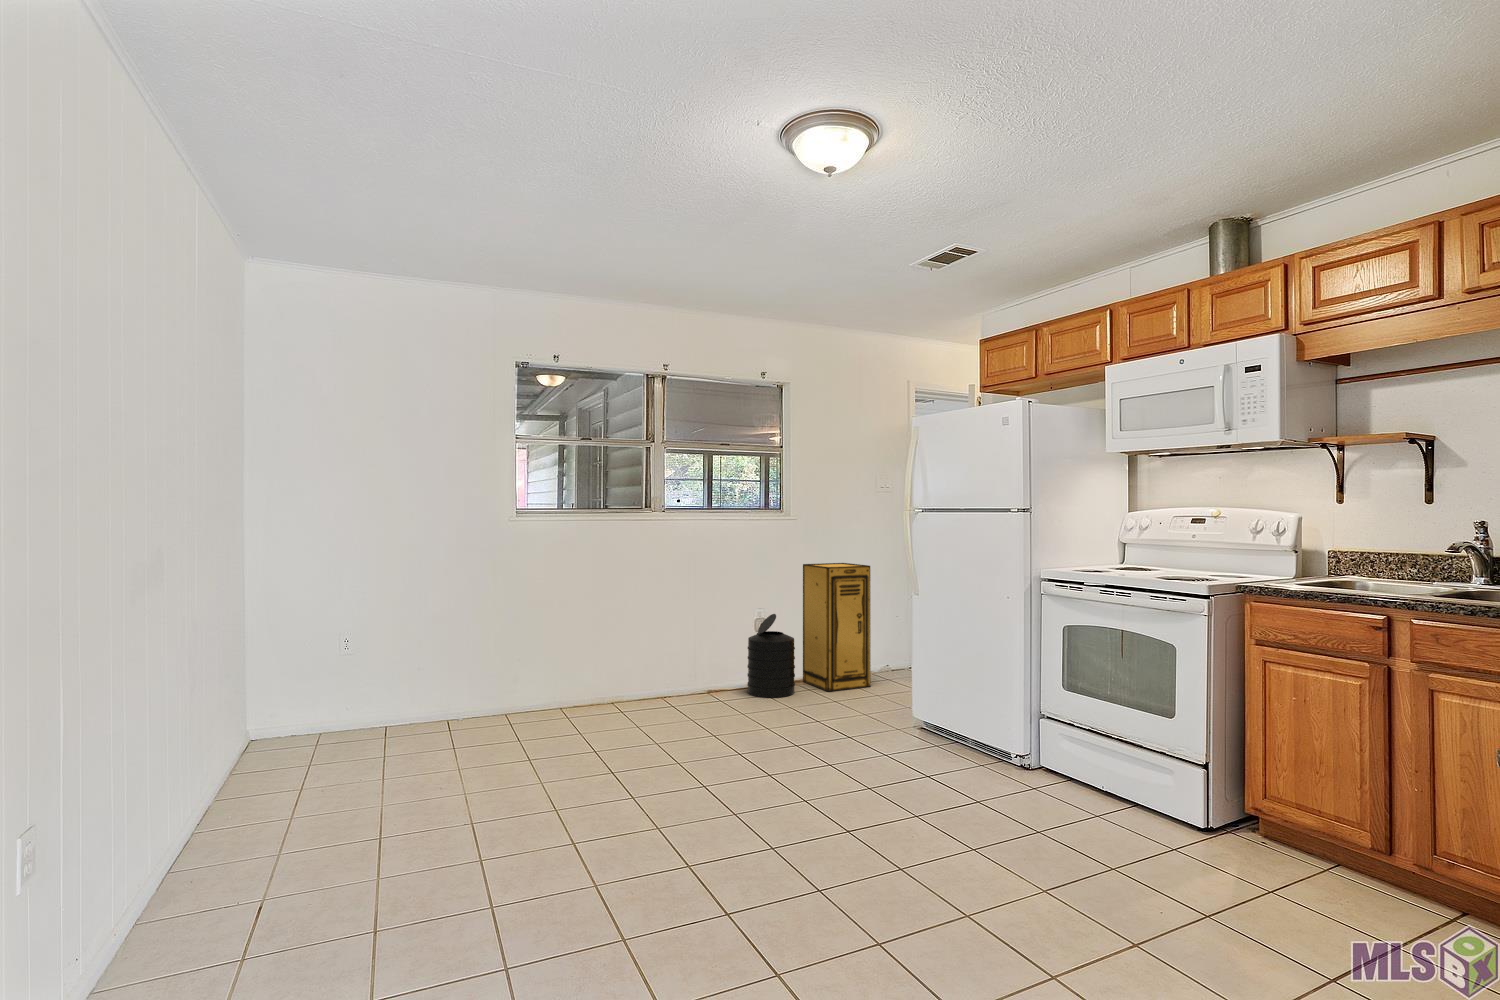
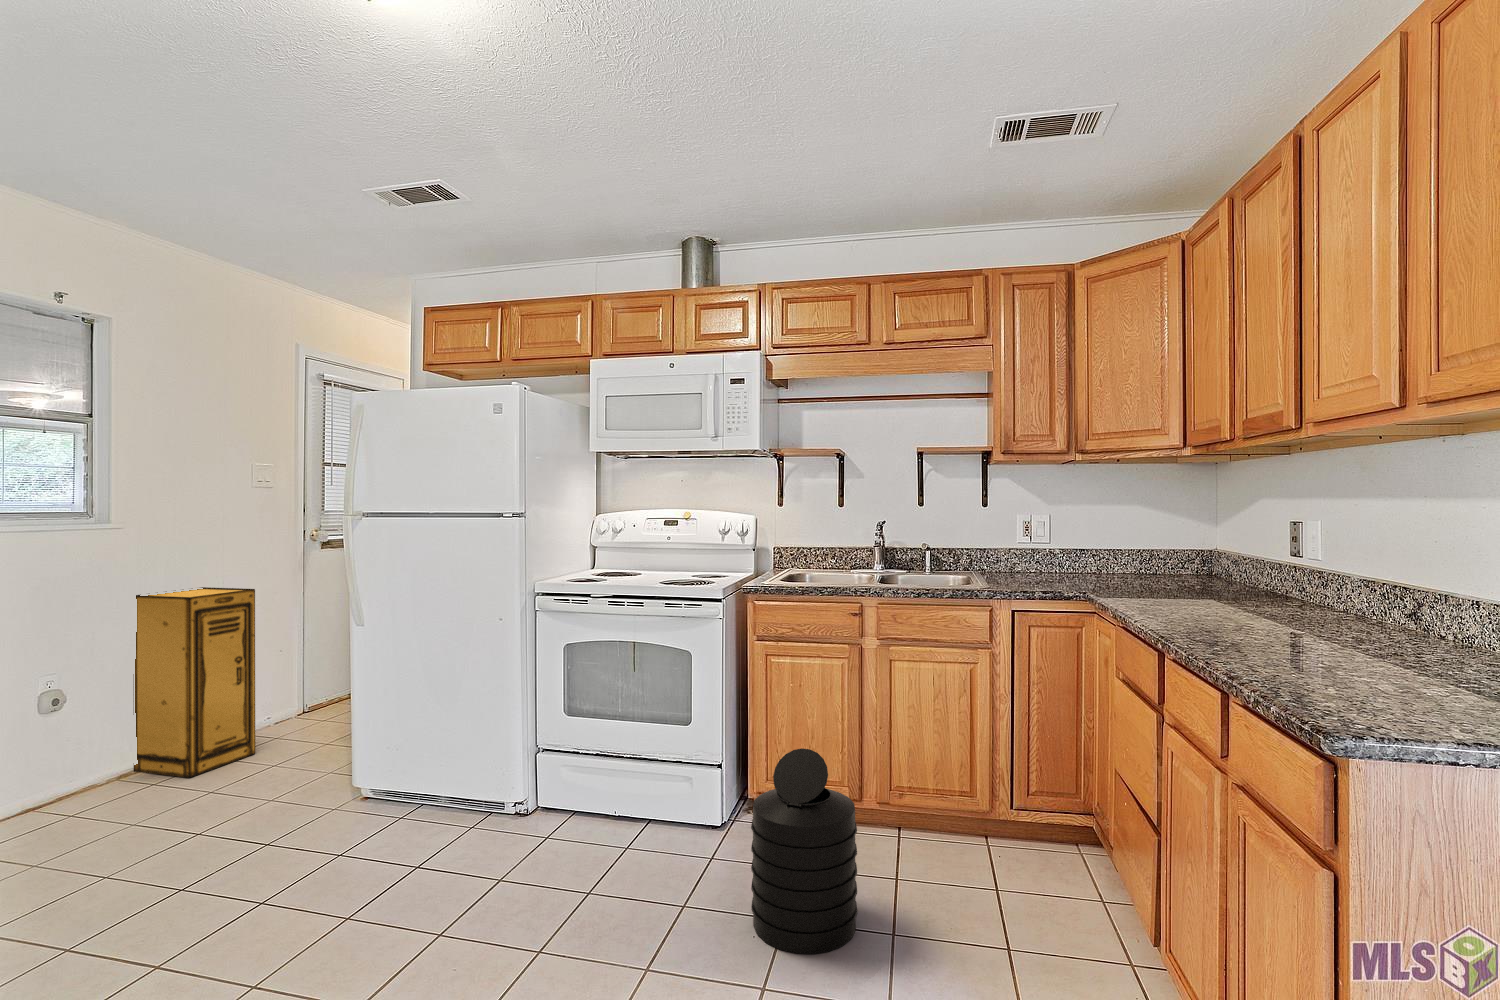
trash can: present [747,614,795,698] -> present [751,748,857,954]

